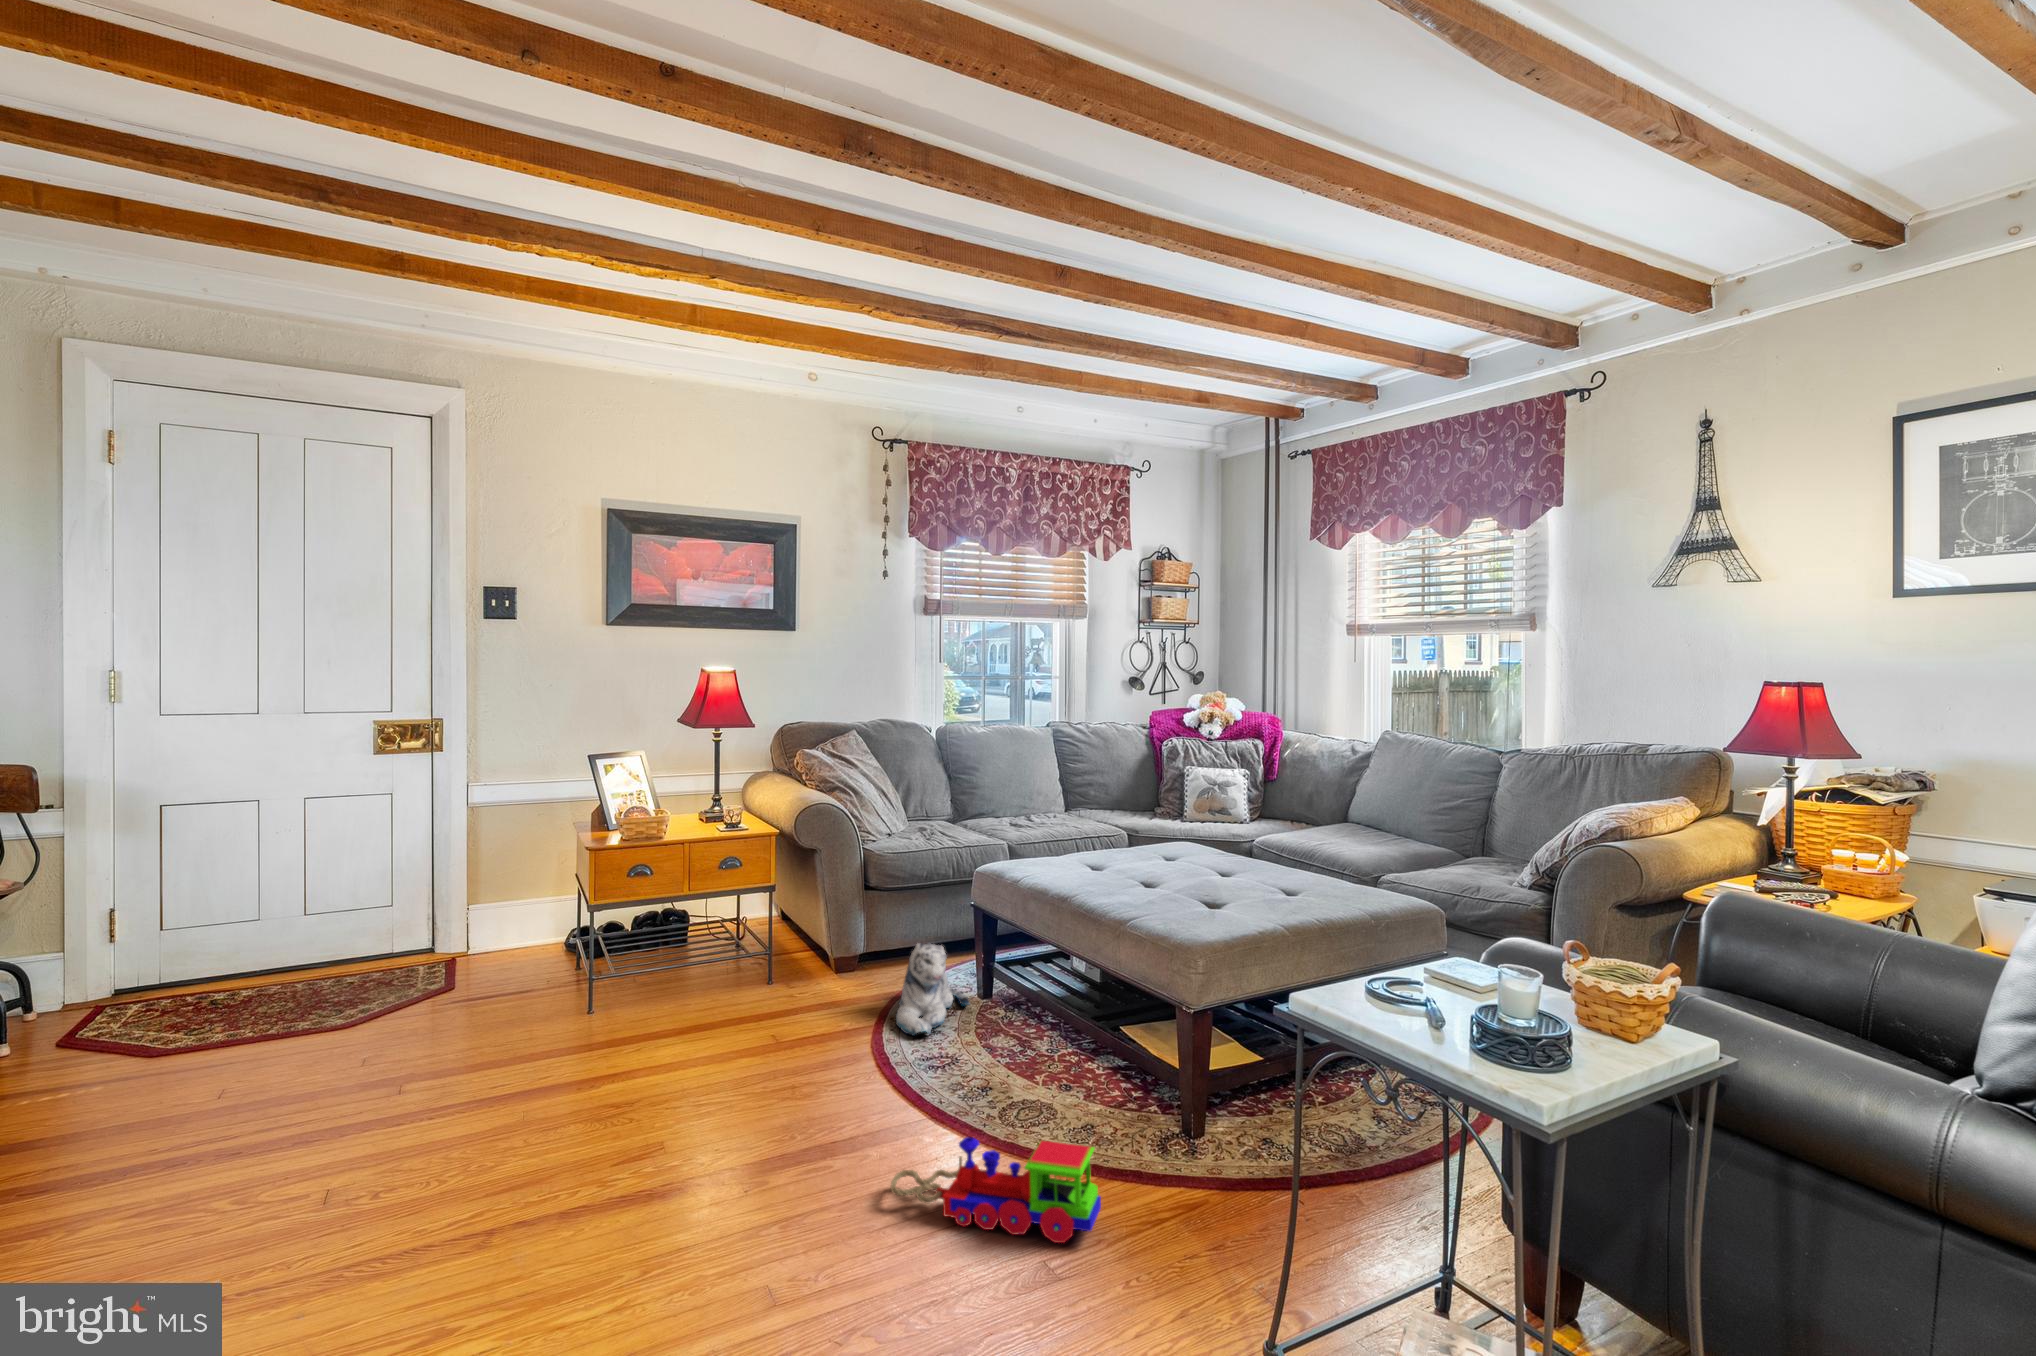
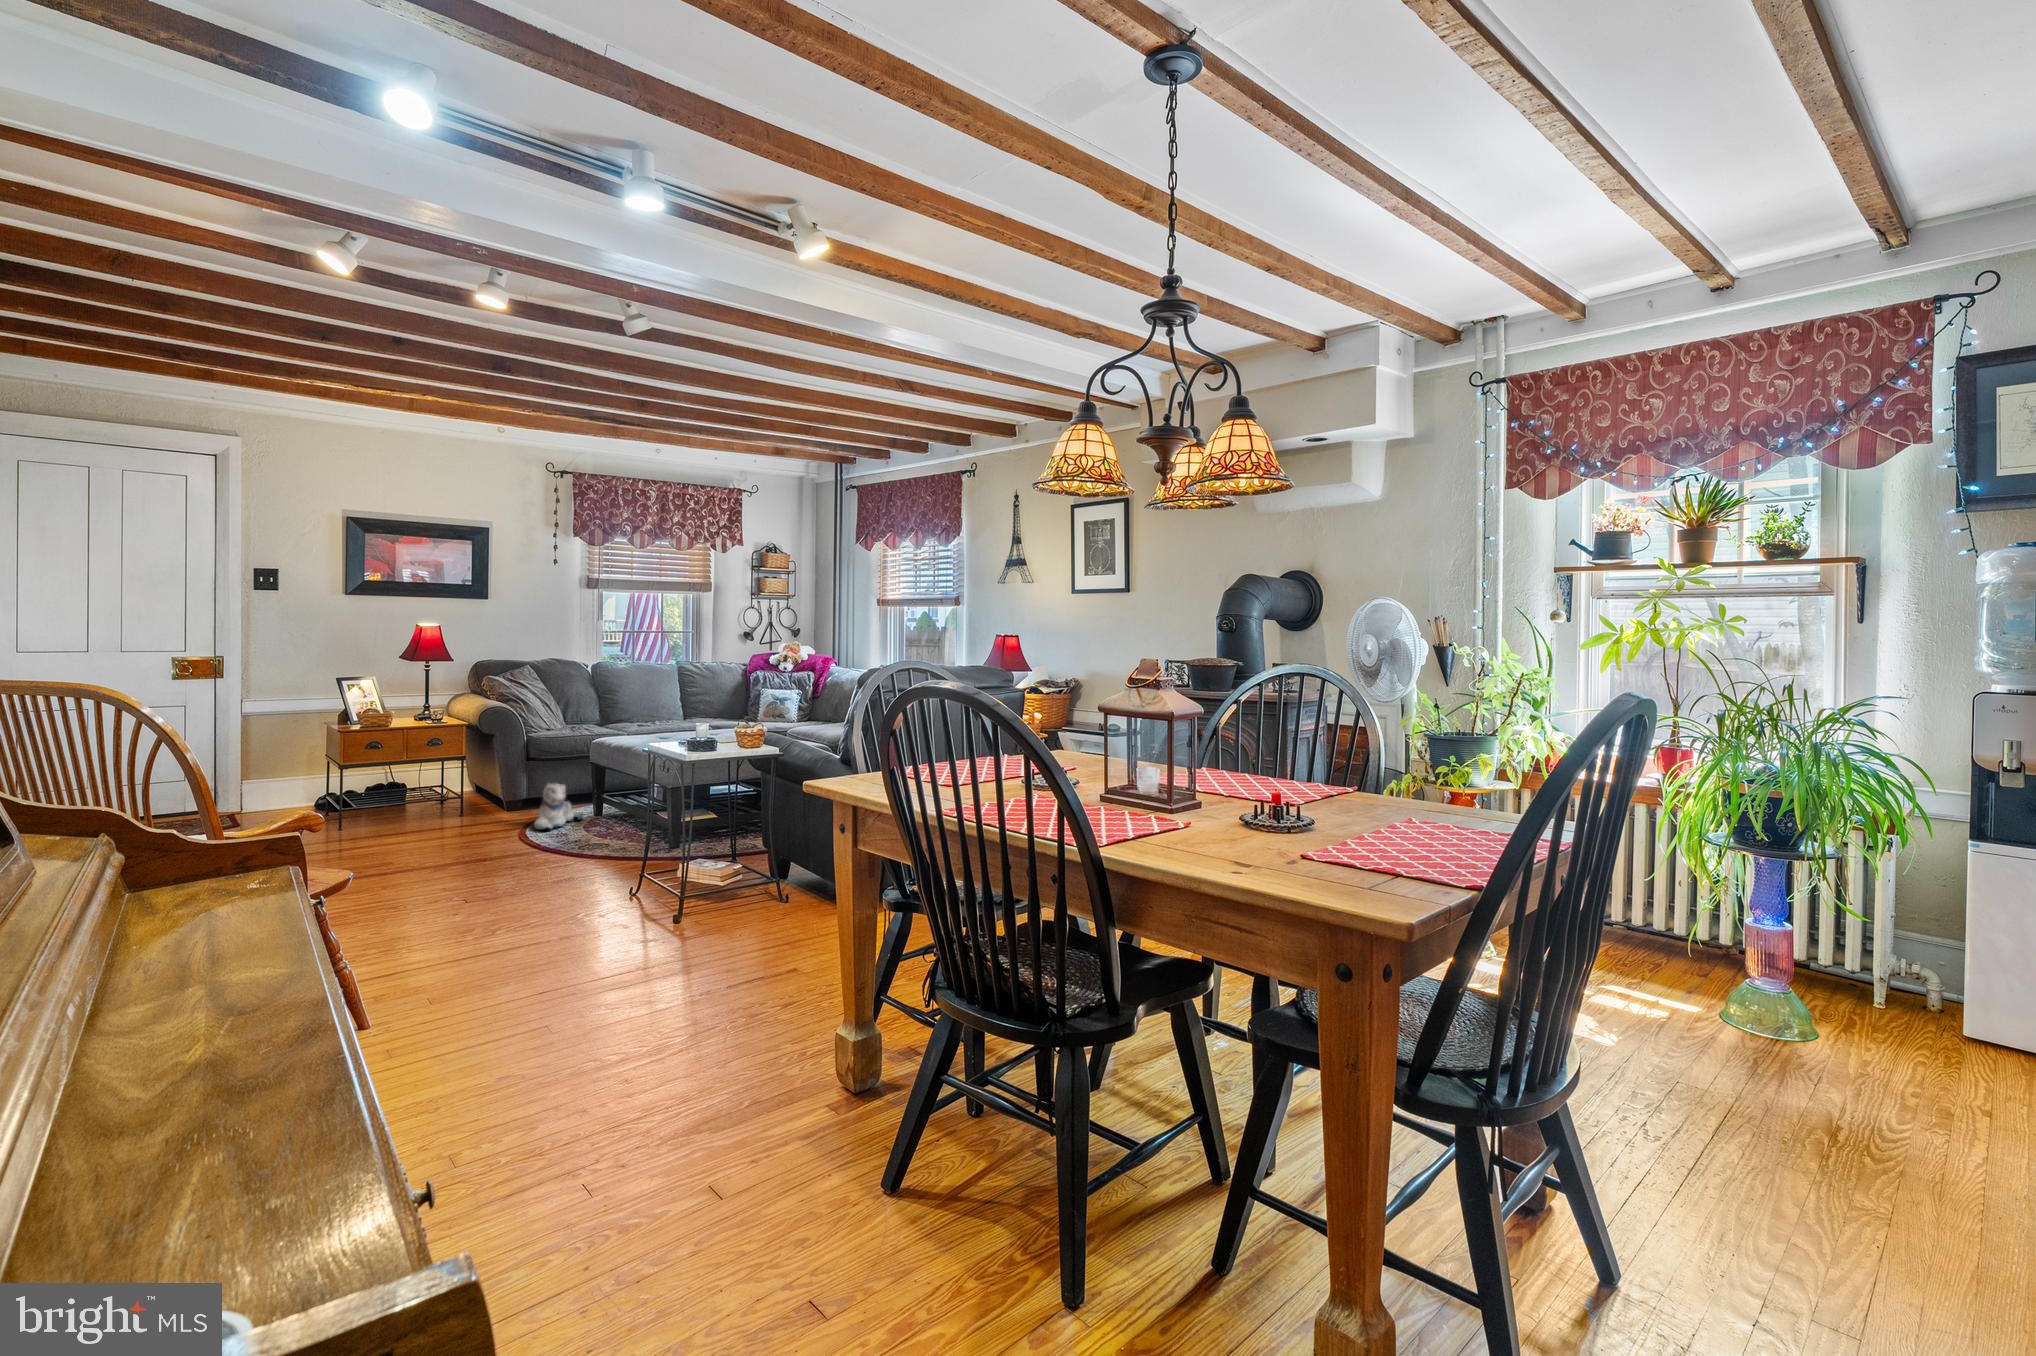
toy train: present [891,1137,1101,1243] -> none [501,841,599,879]

